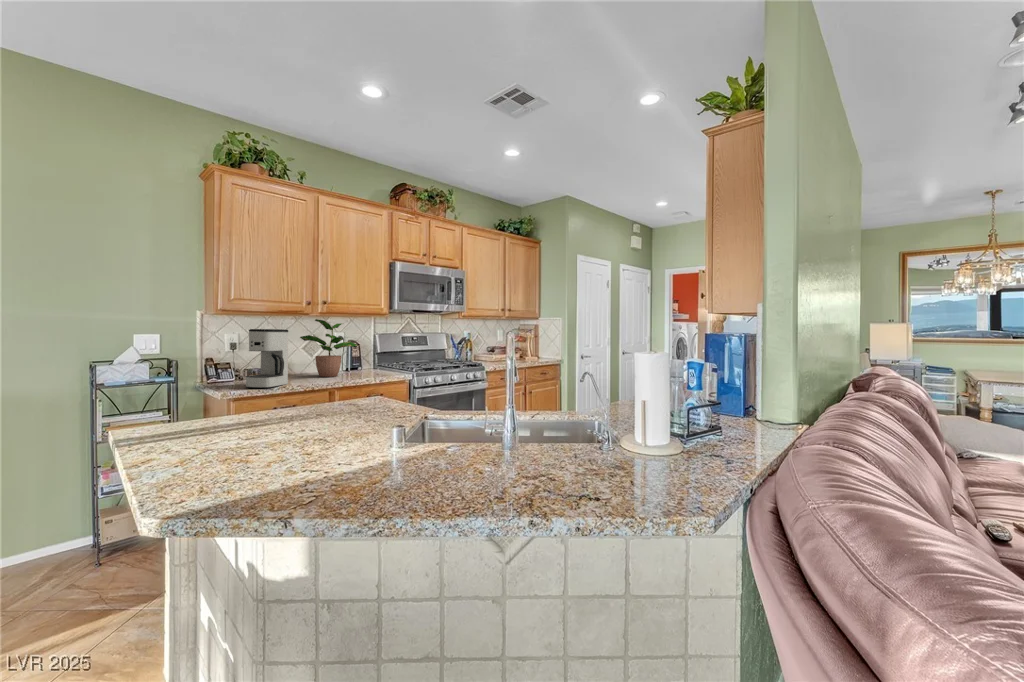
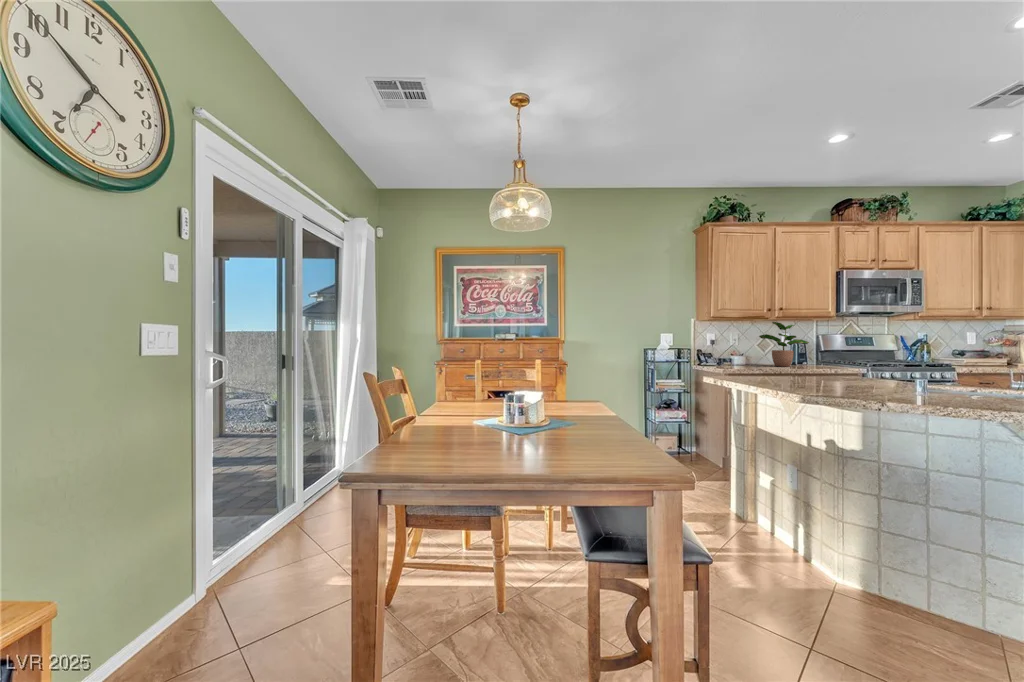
coffee maker: present [246,329,288,388] -> none [727,329,755,370]

